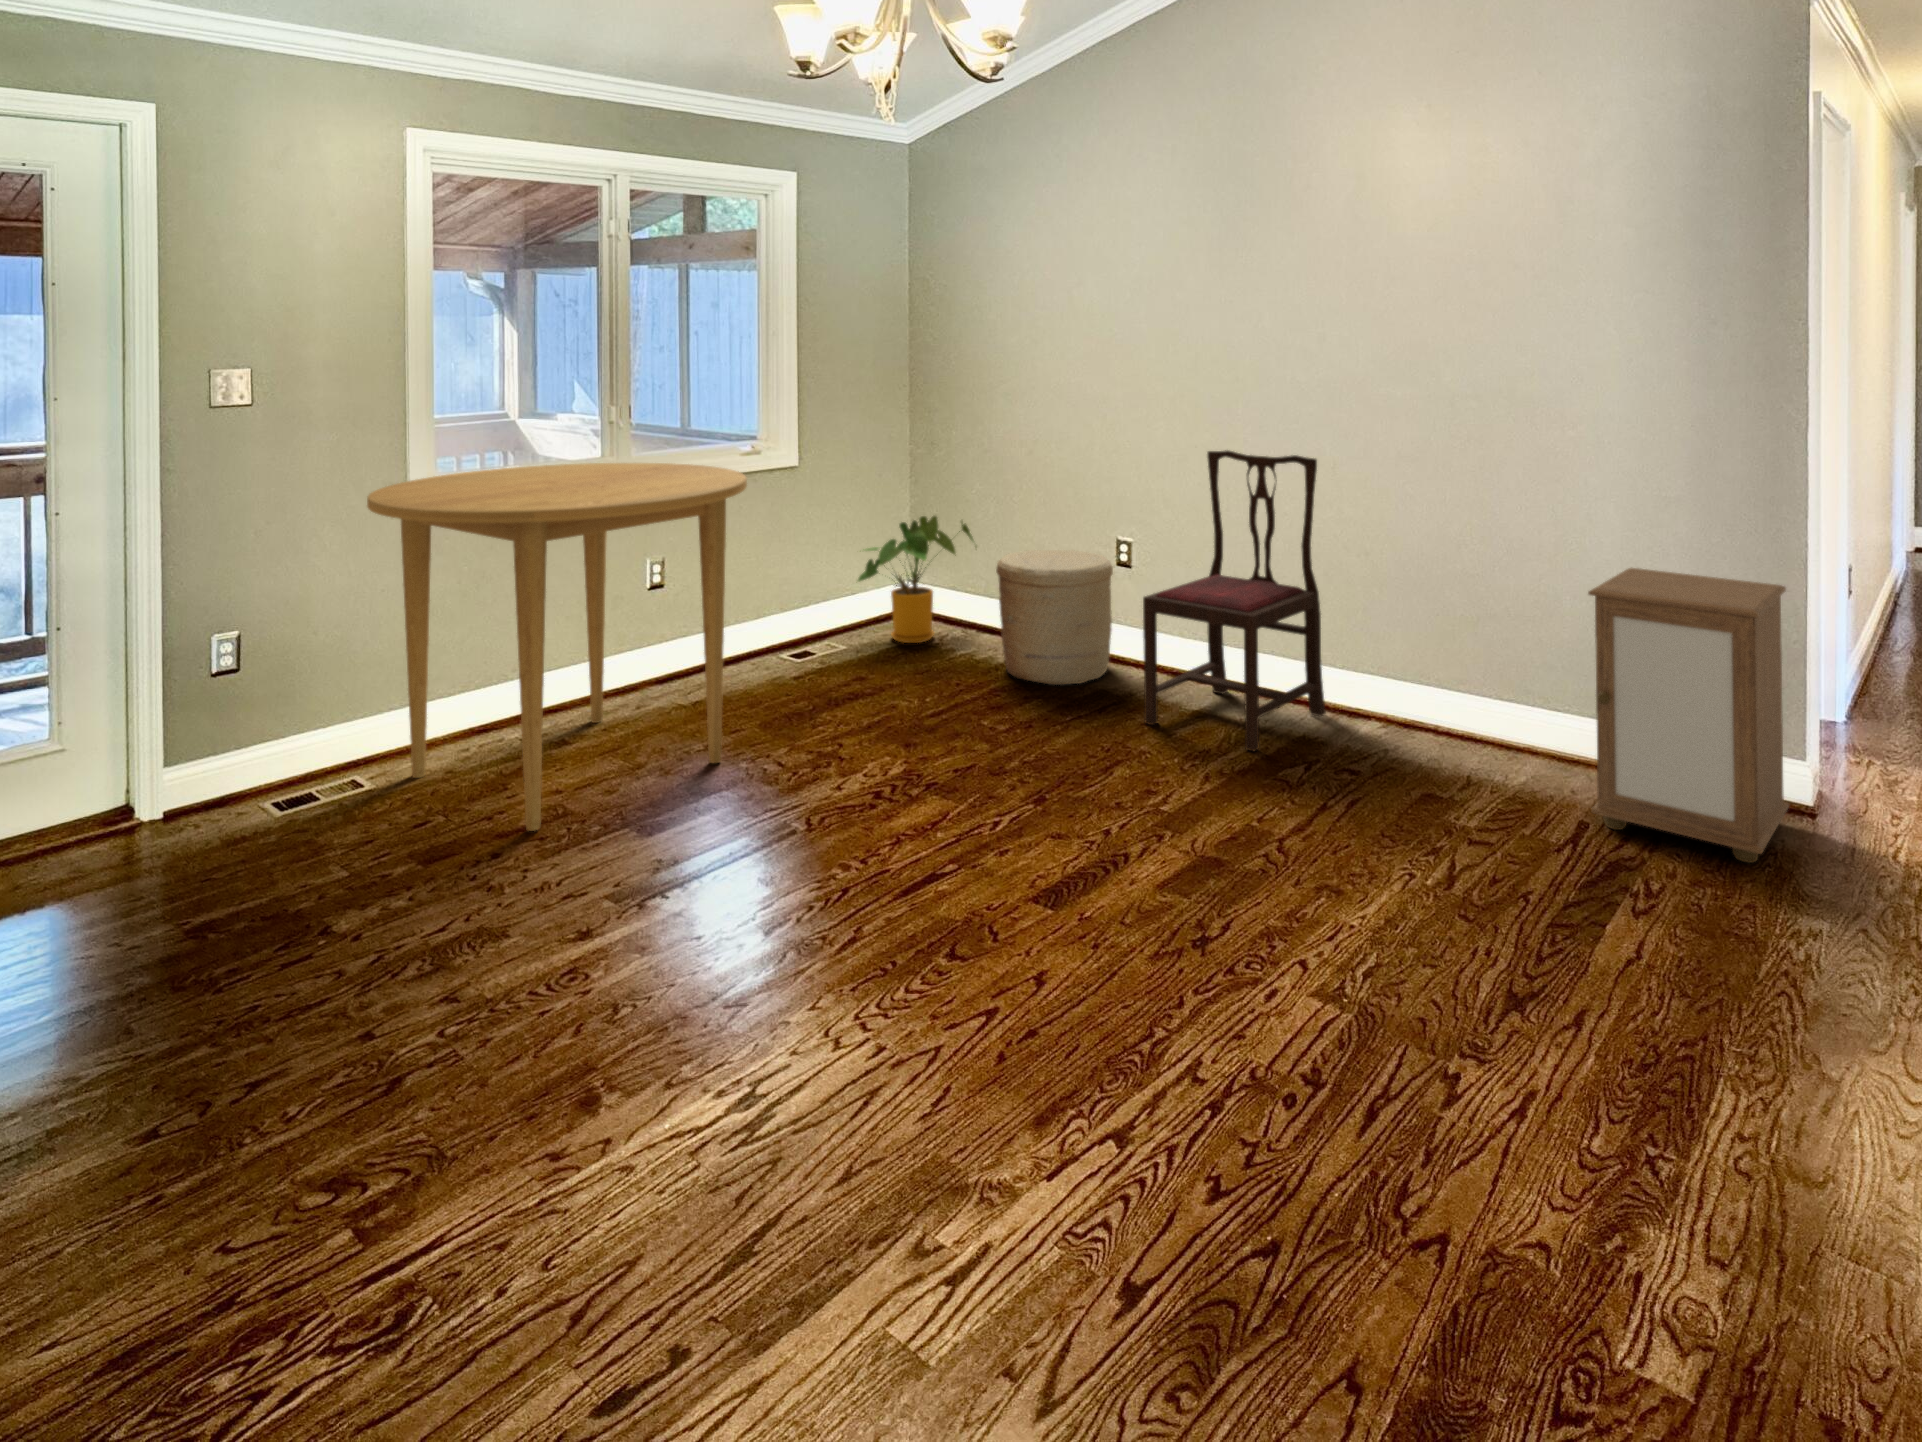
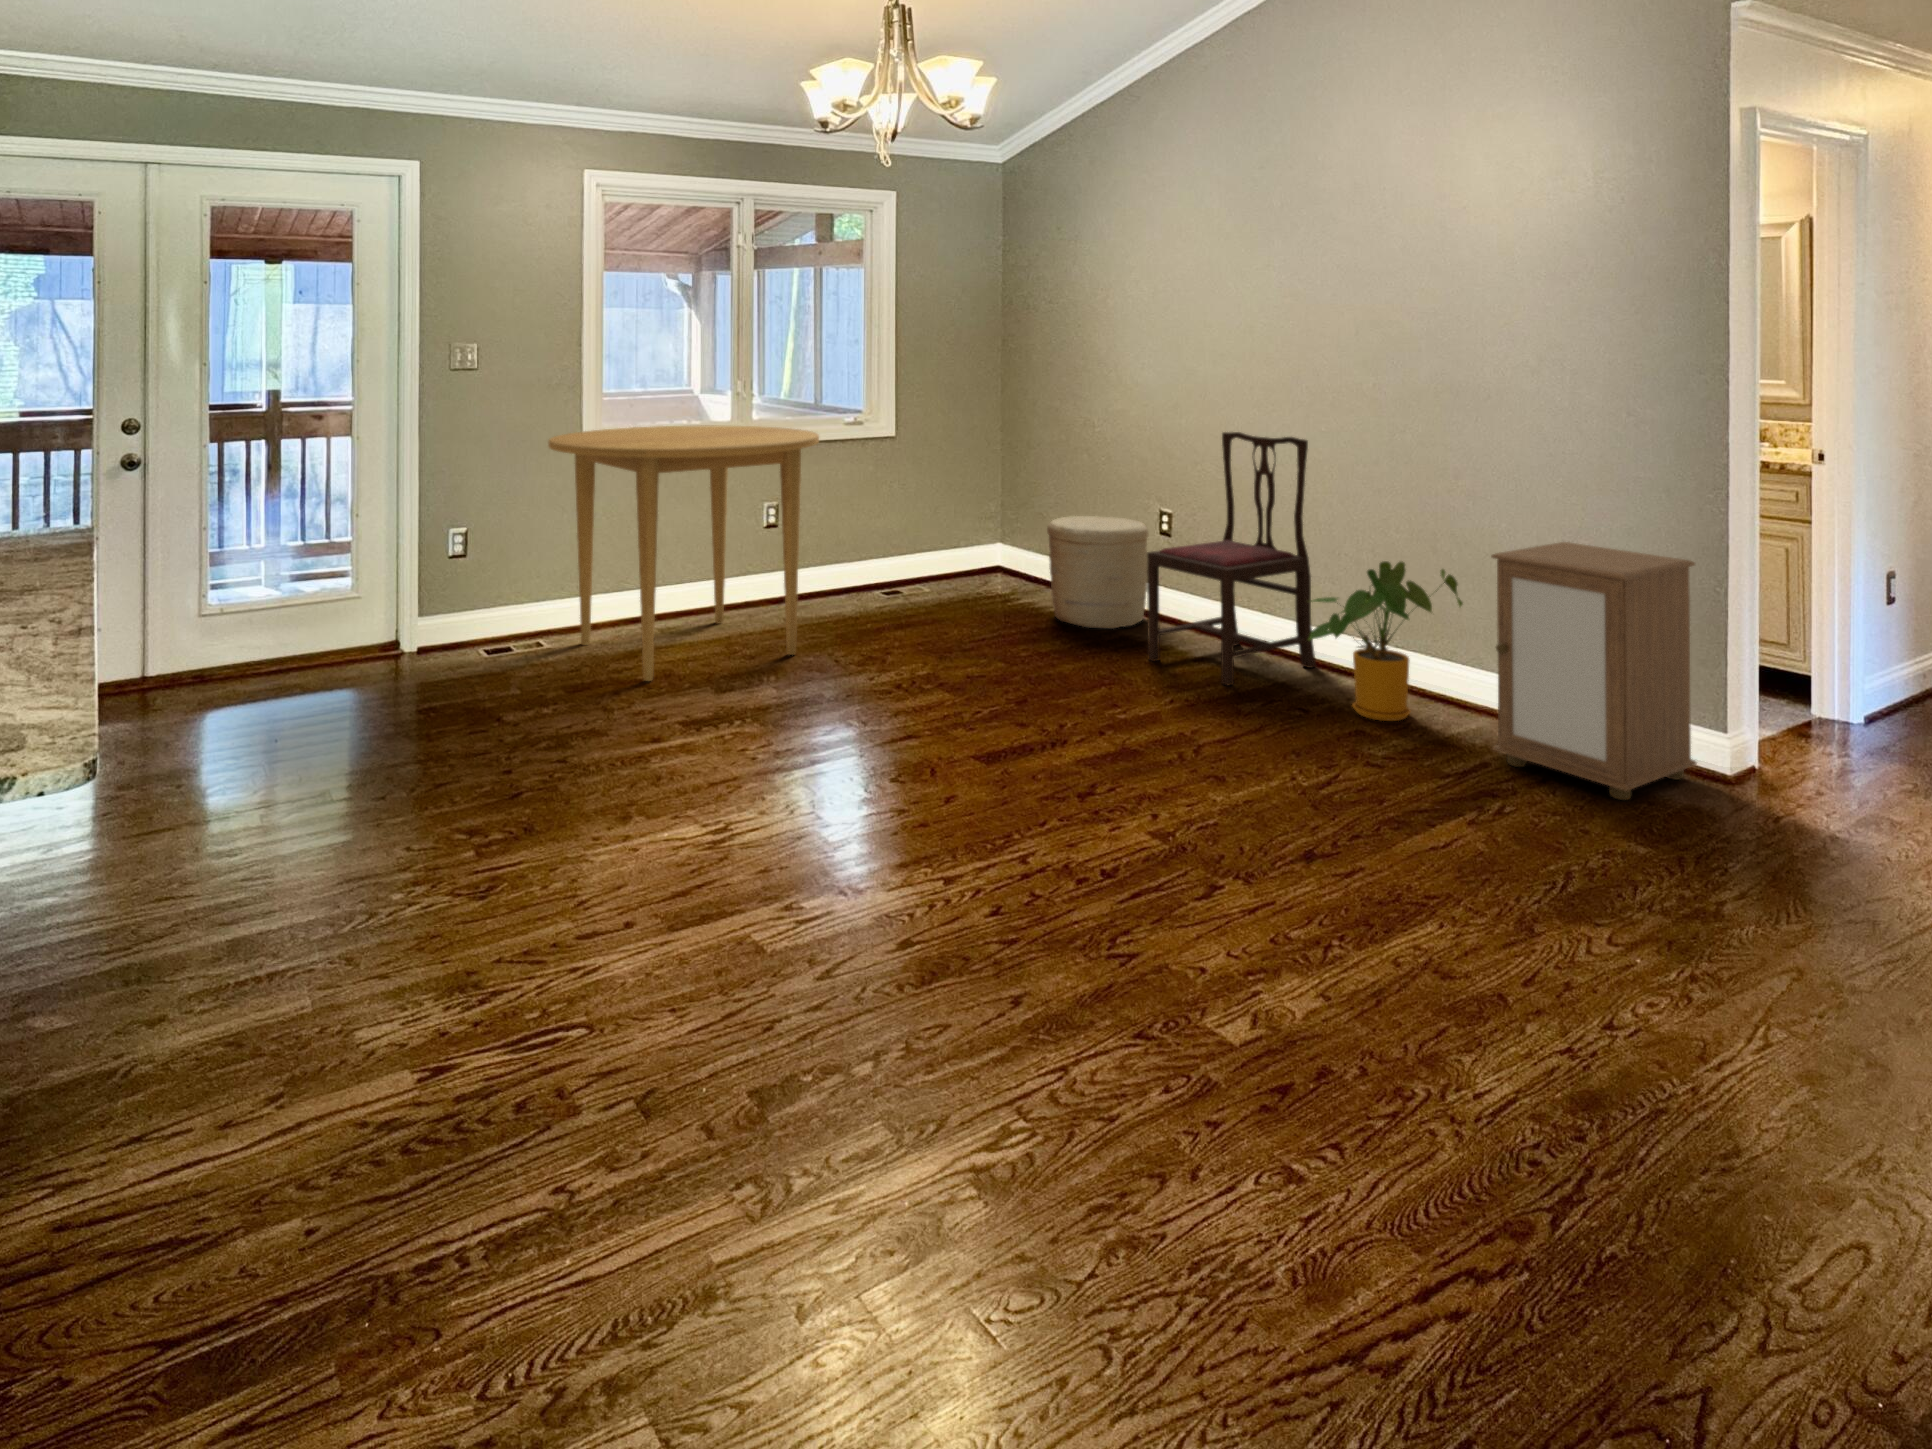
house plant: present [858,516,974,643] -> present [1308,561,1463,721]

